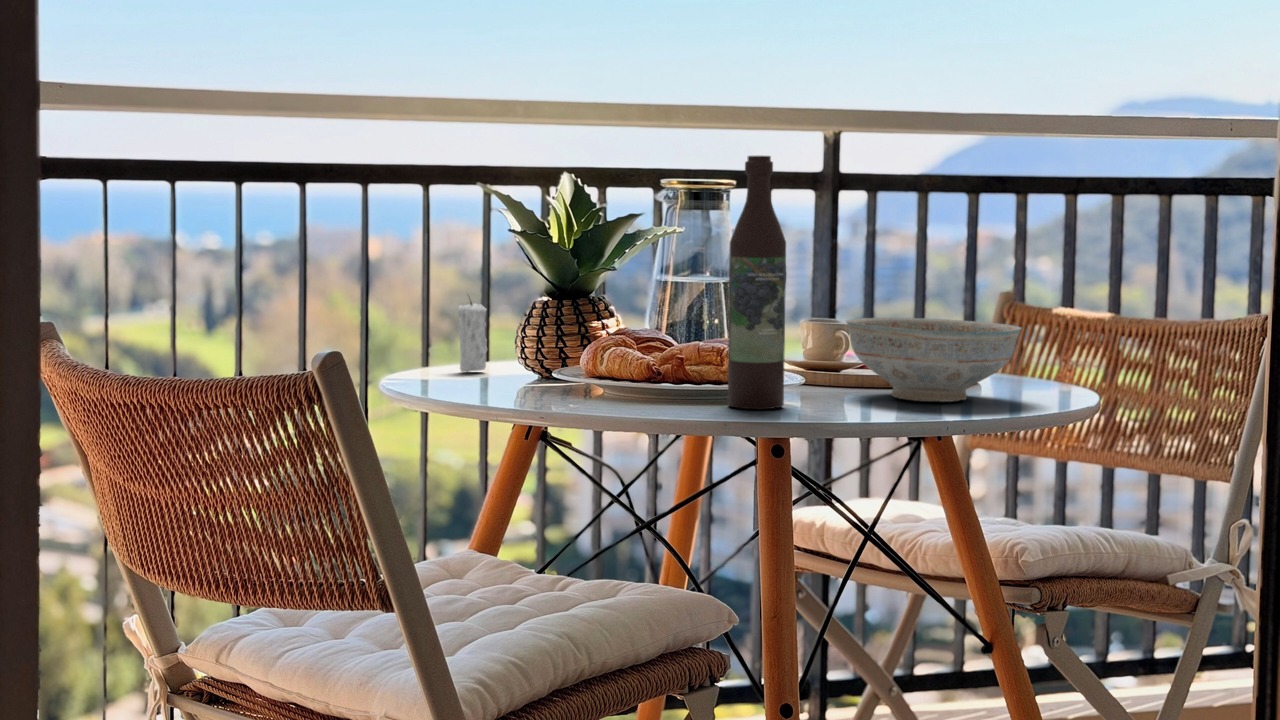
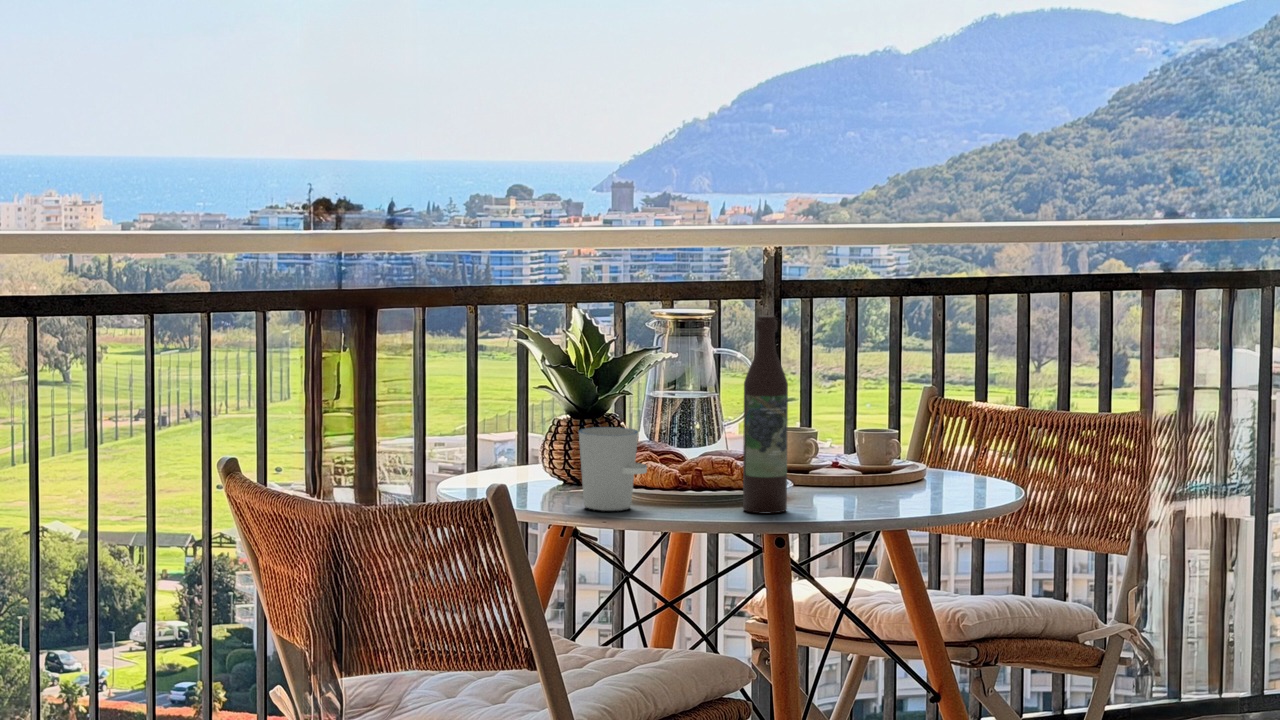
cup: none [523,300,607,402] -> present [579,427,647,511]
candle: present [458,301,487,372] -> none [492,410,517,480]
decorative bowl: present [847,318,1021,402] -> none [827,431,965,502]

